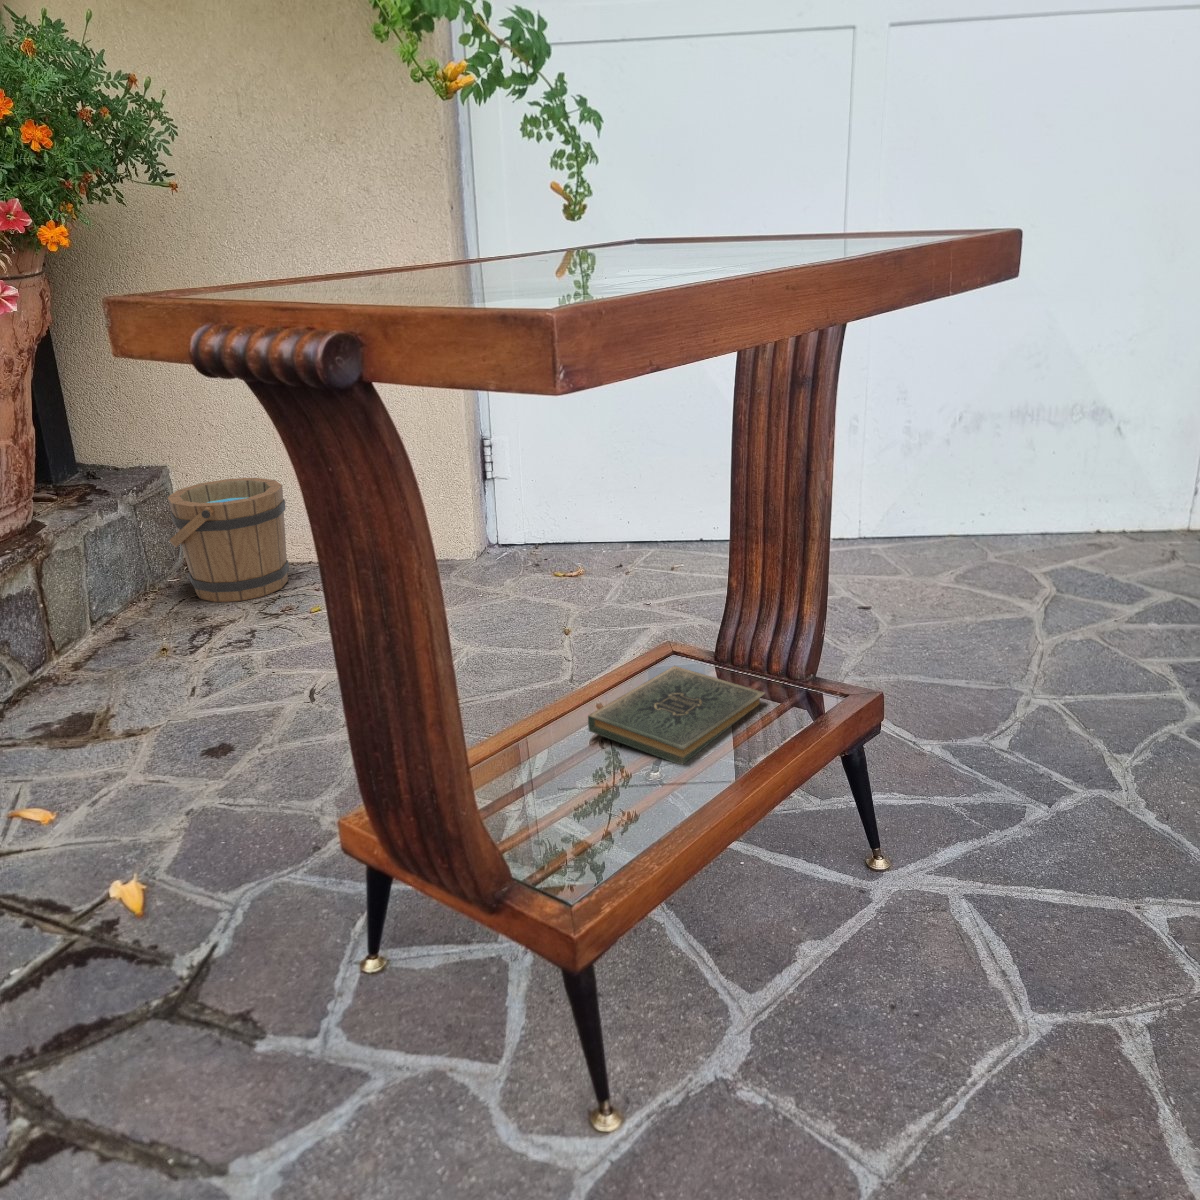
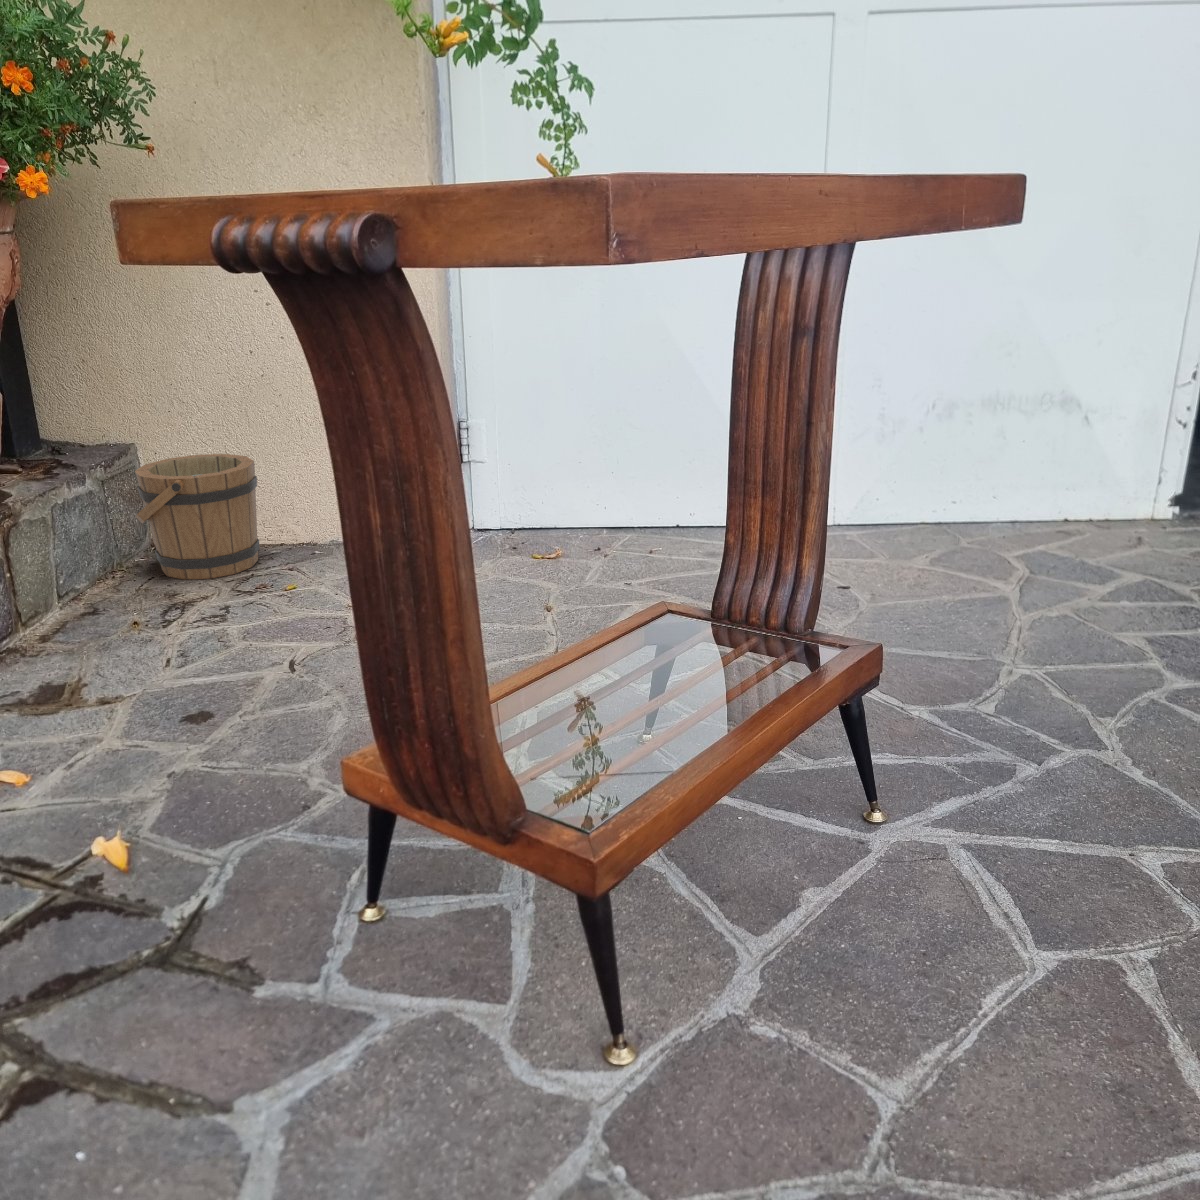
book: present [588,666,765,765] -> none [590,621,767,711]

